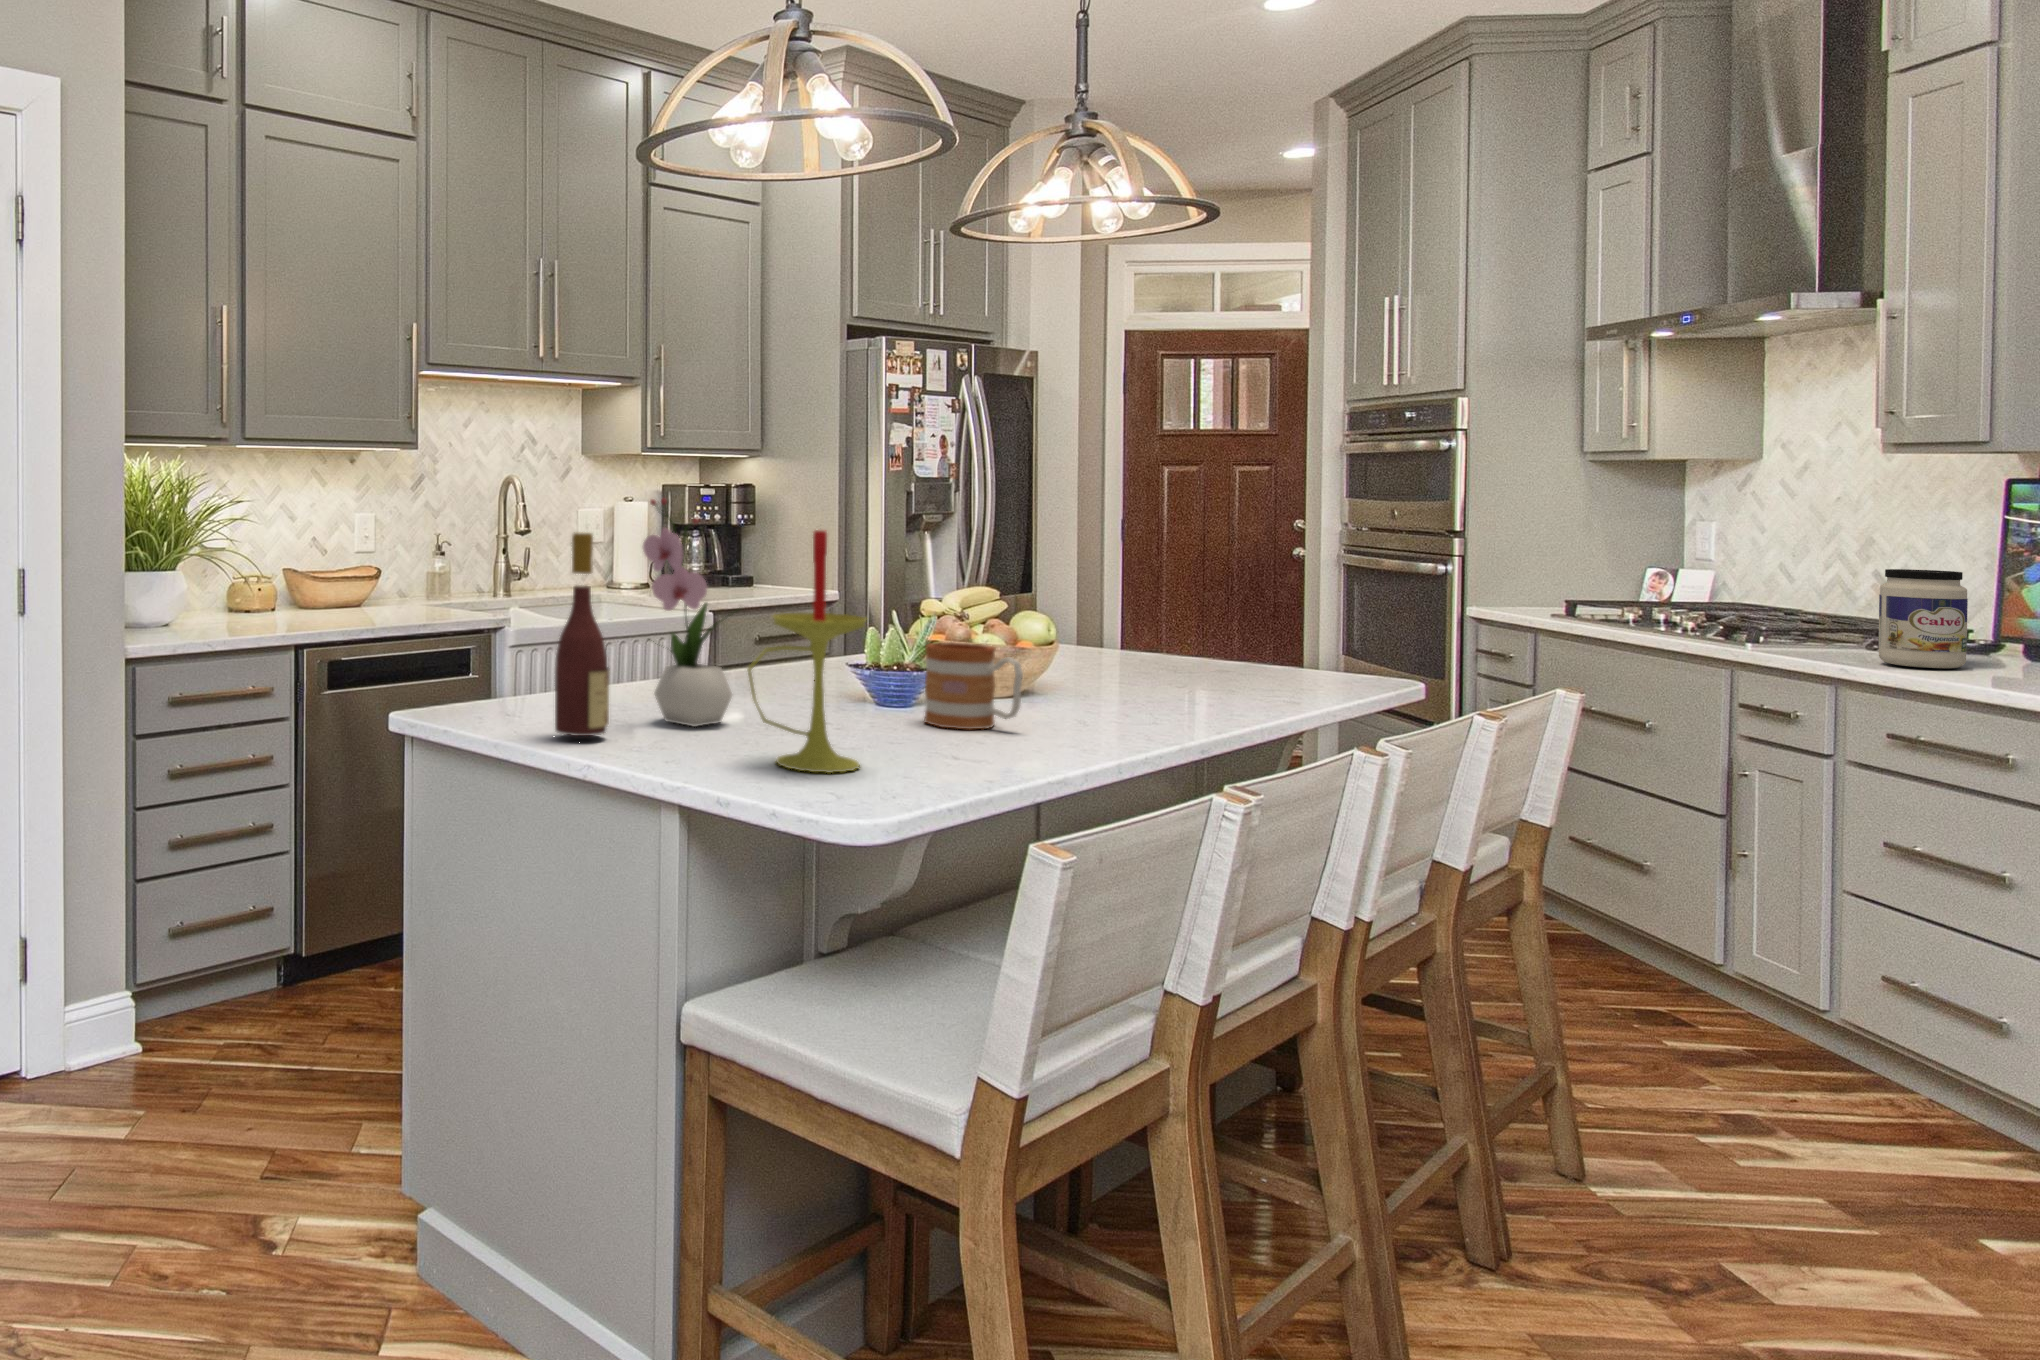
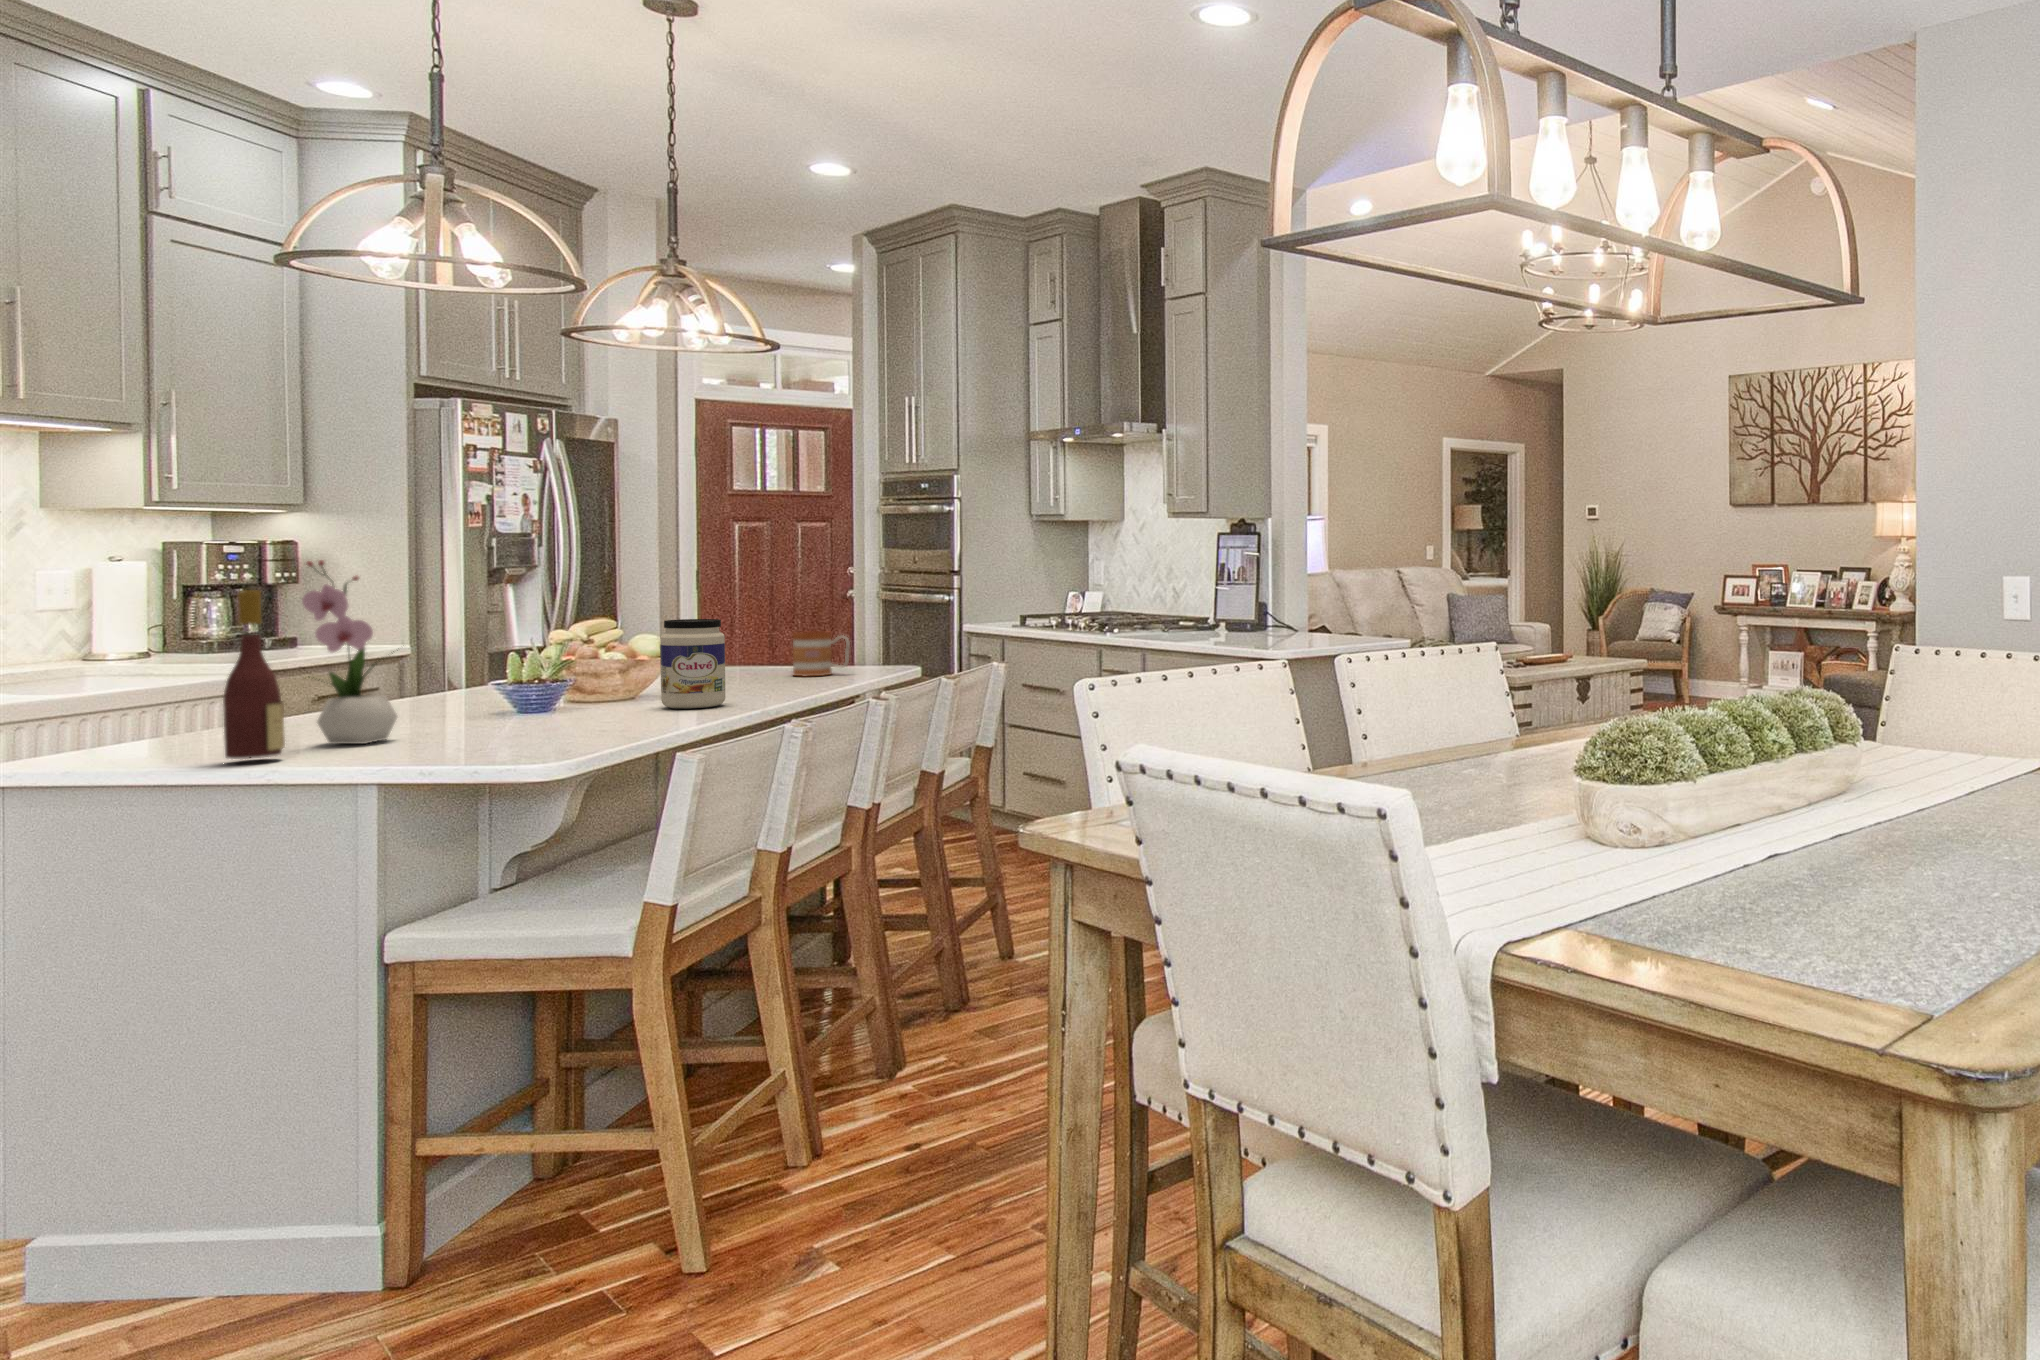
candle: present [748,530,866,773] -> none [436,578,539,753]
jar: present [1879,569,1968,668] -> present [660,619,725,708]
mug: present [924,642,1023,730] -> present [793,631,850,676]

